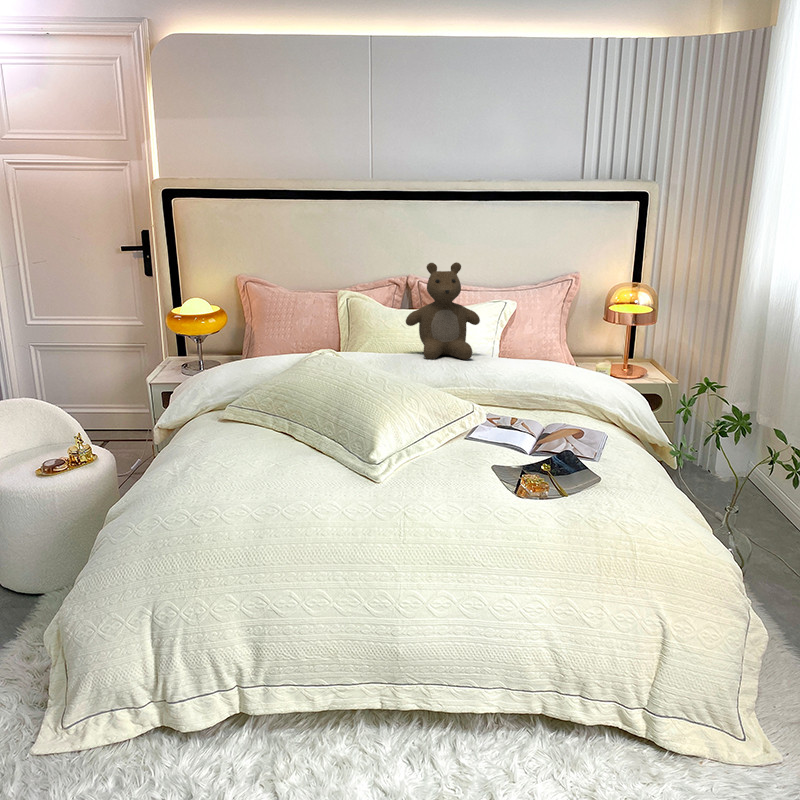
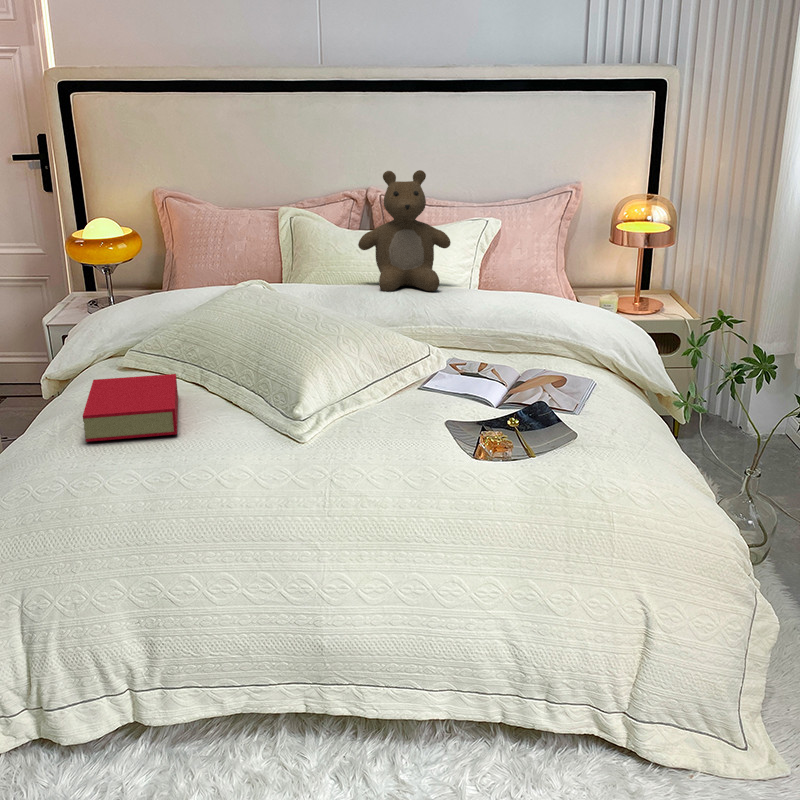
book: none [200,426,275,481] -> present [83,374,178,442]

